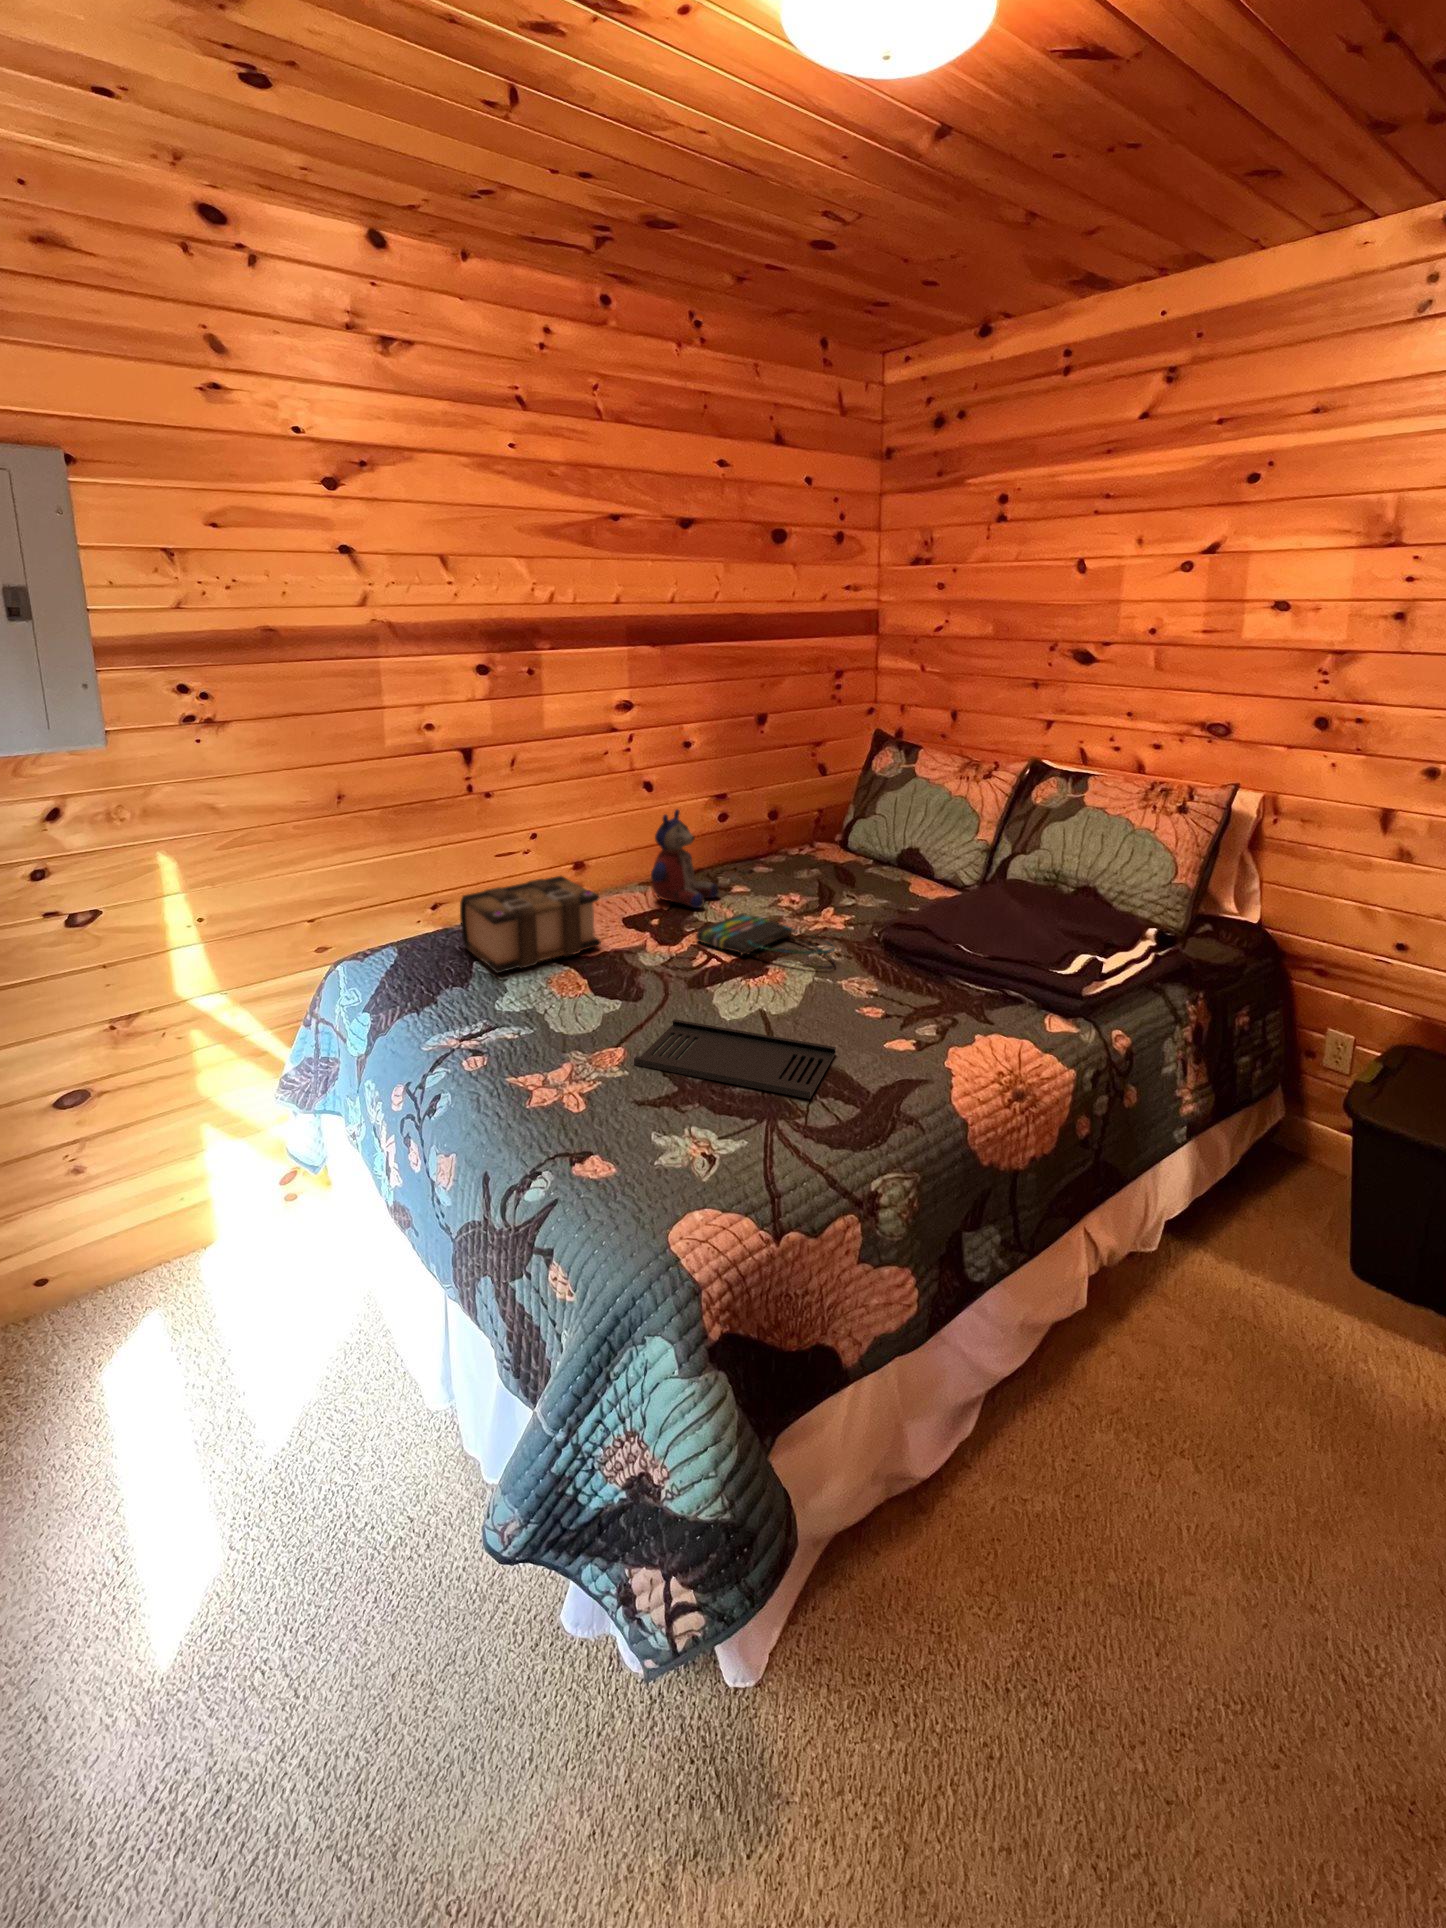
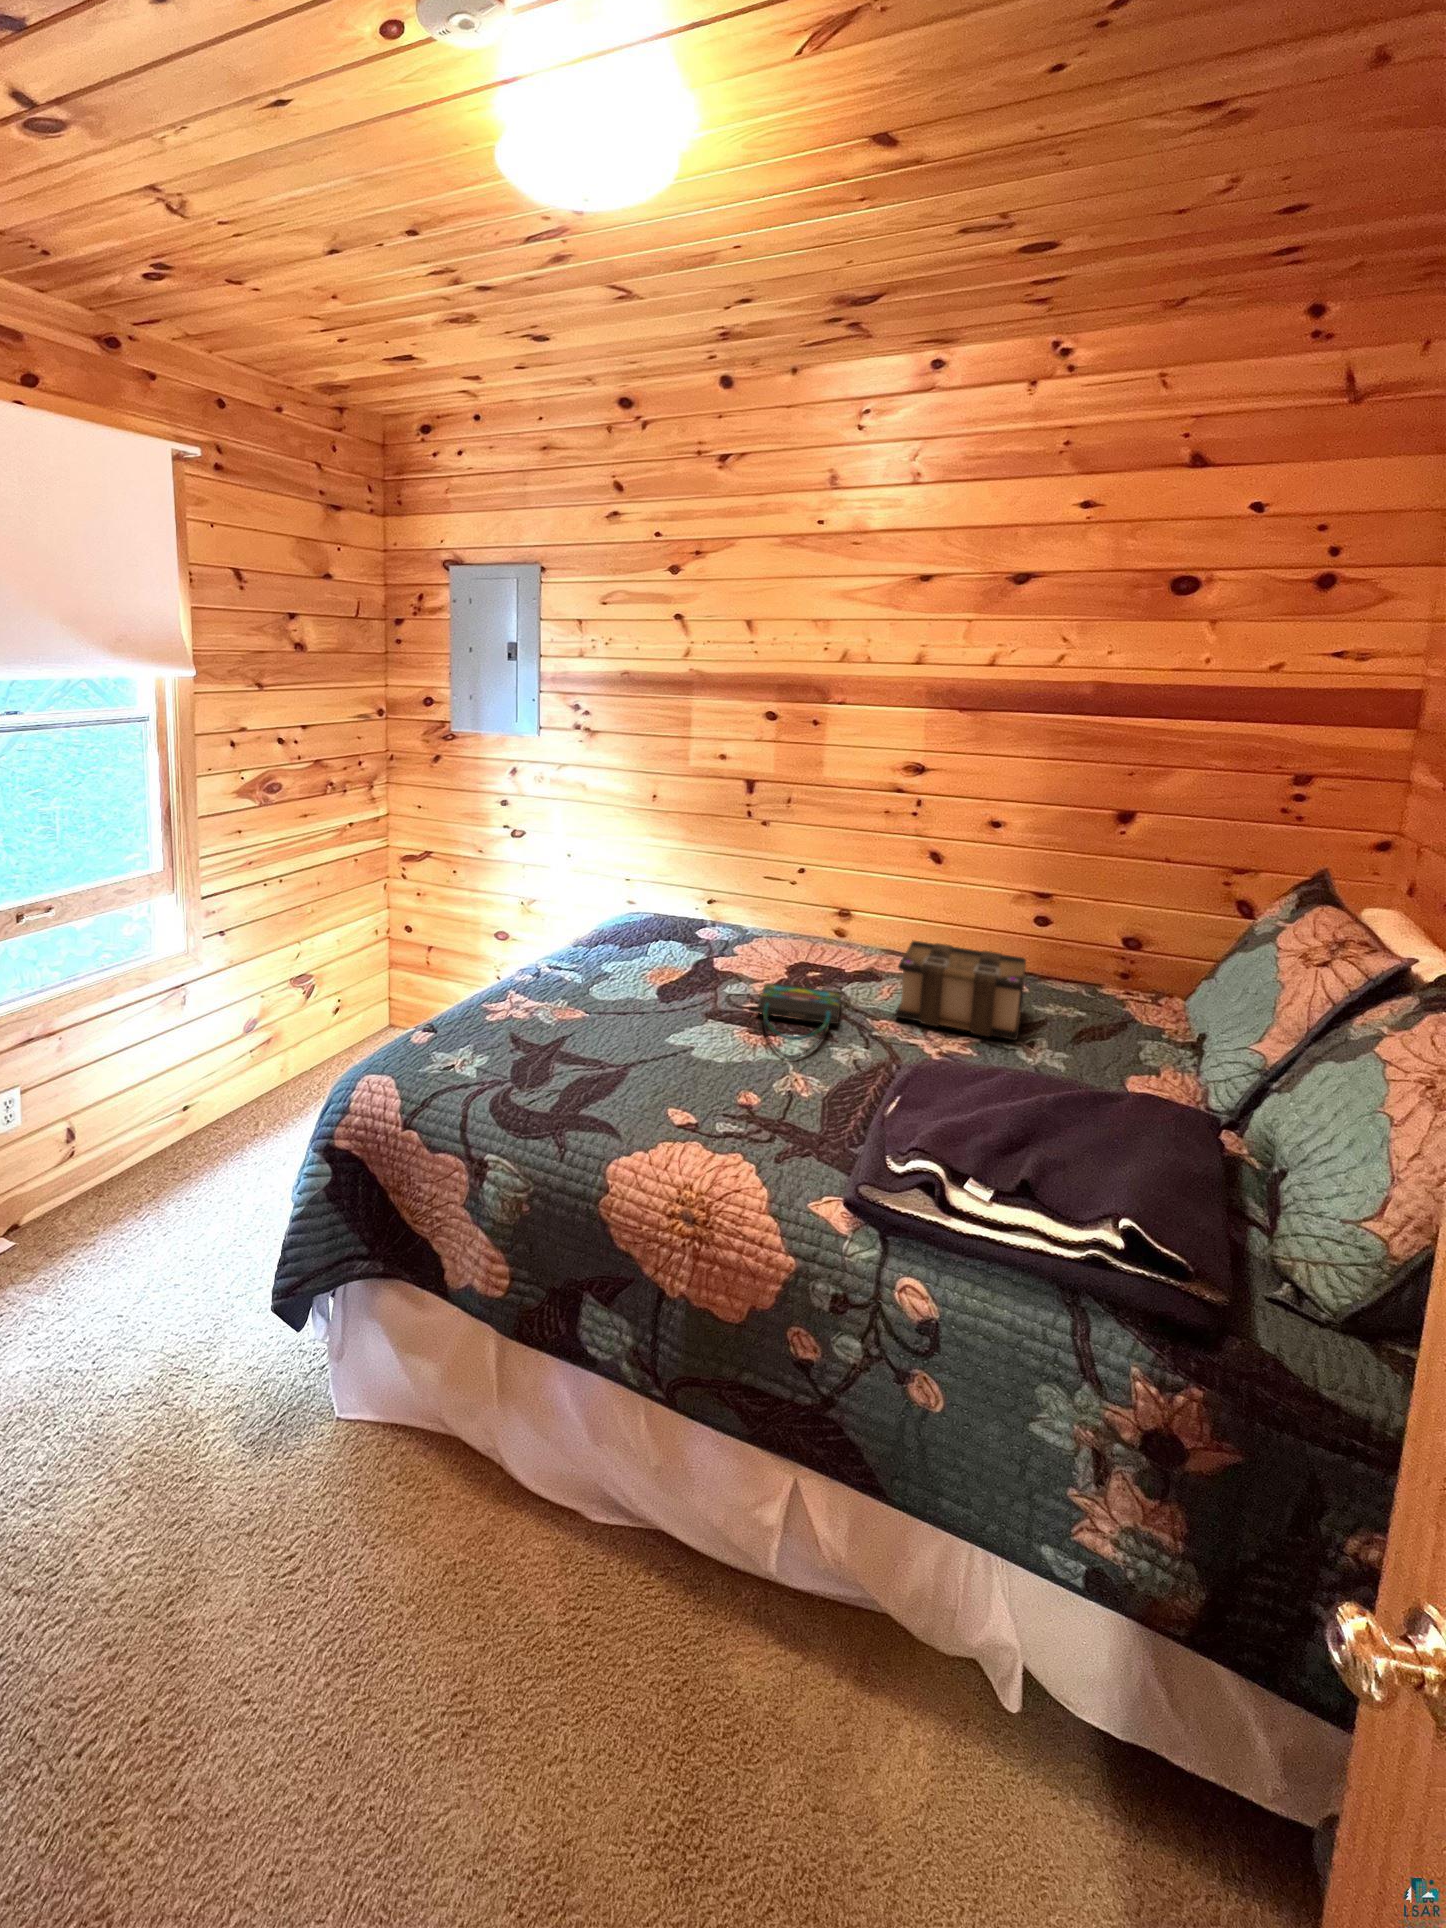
stuffed bear: present [651,809,719,908] -> none [807,873,886,978]
book: present [460,876,601,973] -> present [895,941,1026,1040]
tray: present [634,1019,836,1099] -> none [536,1012,619,1085]

